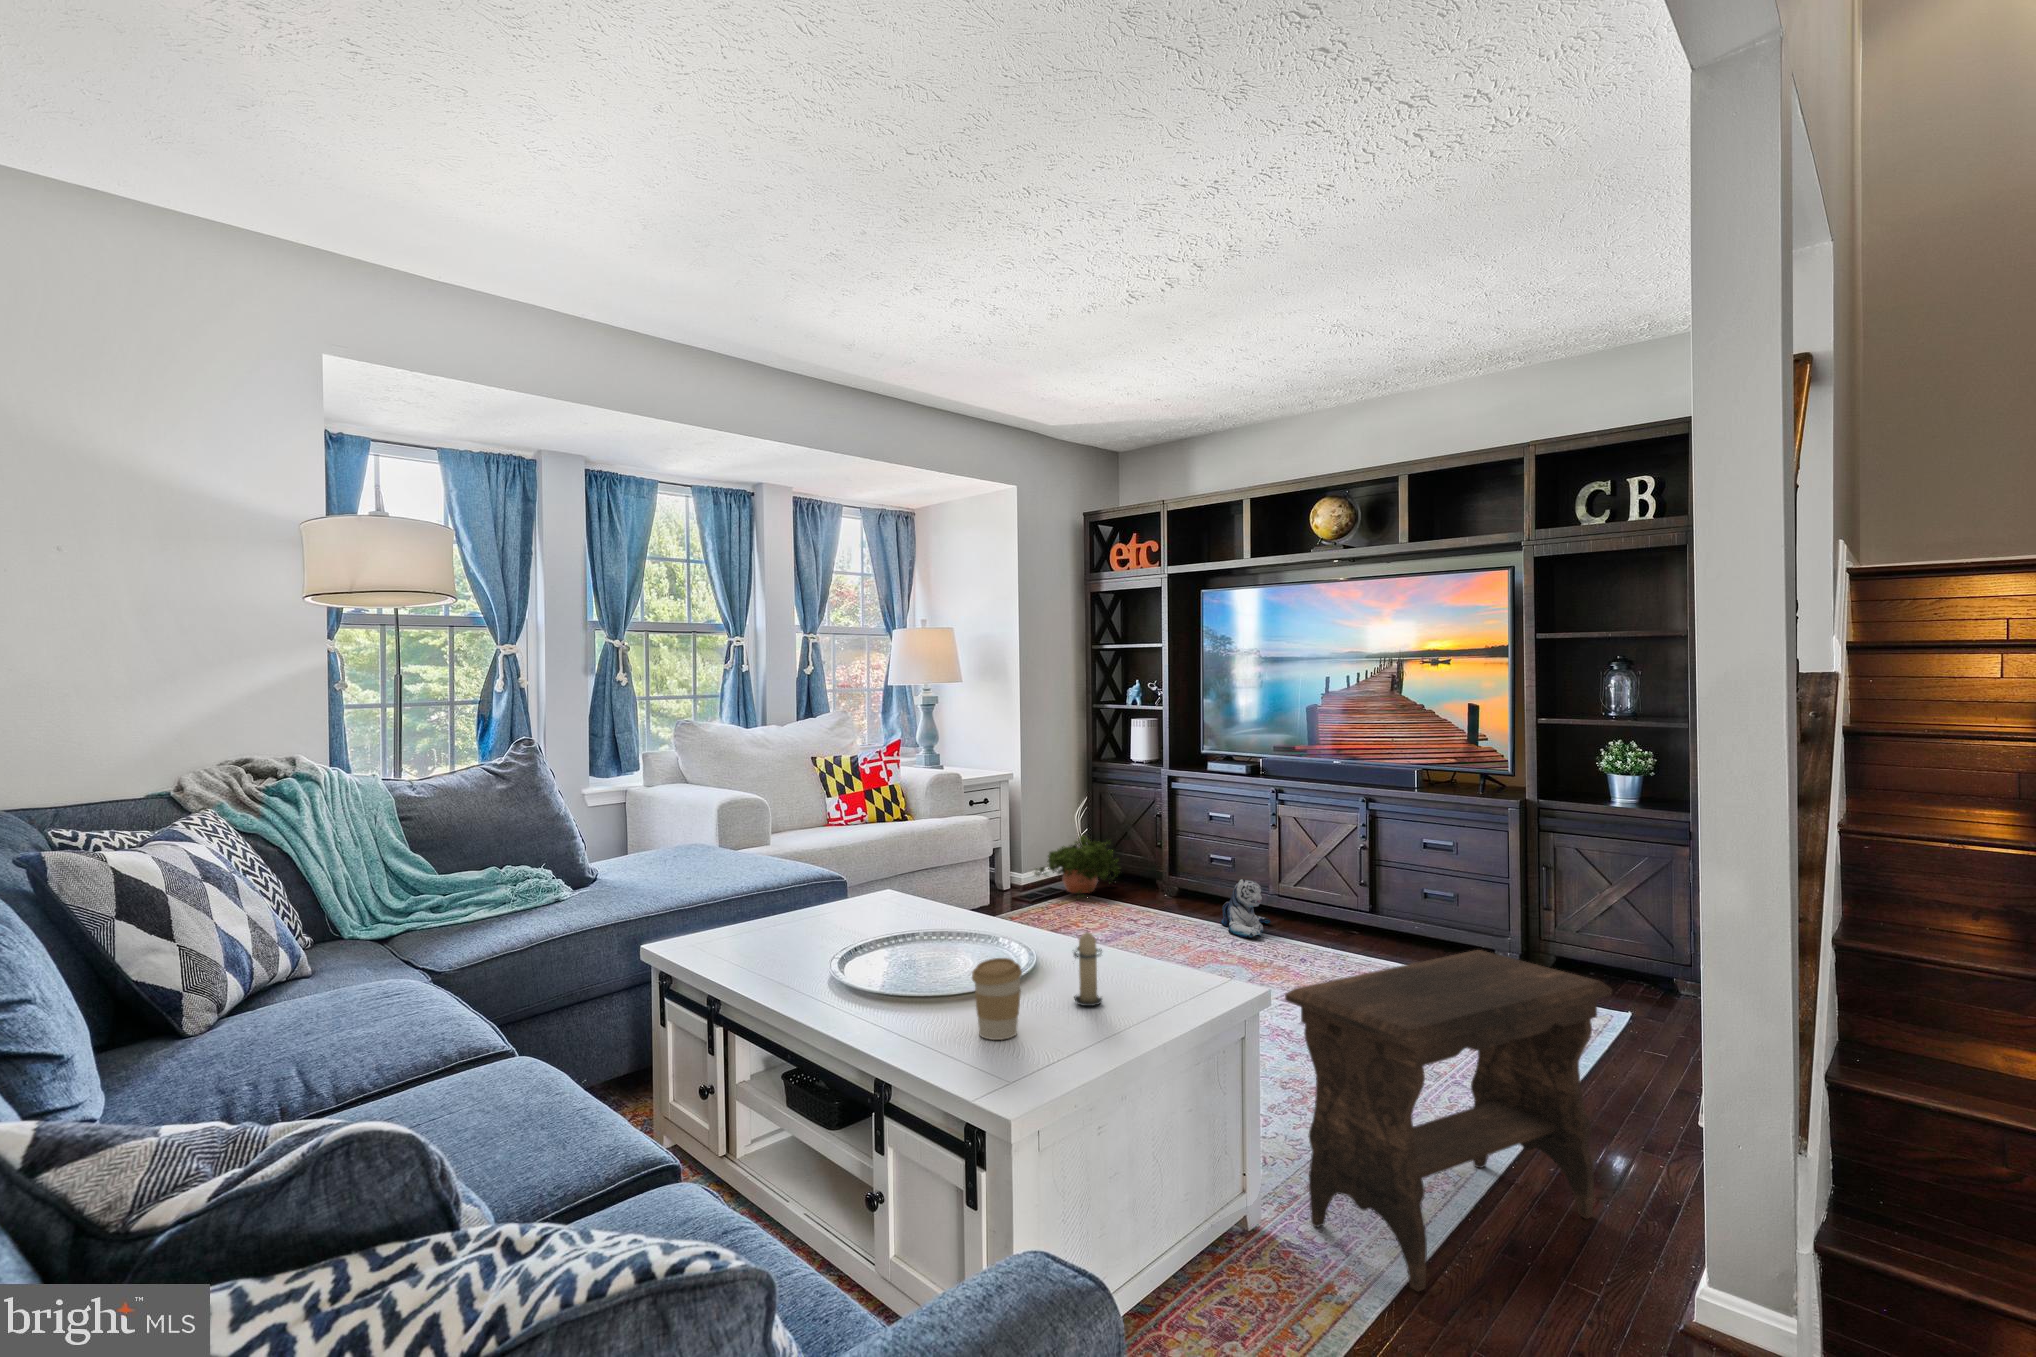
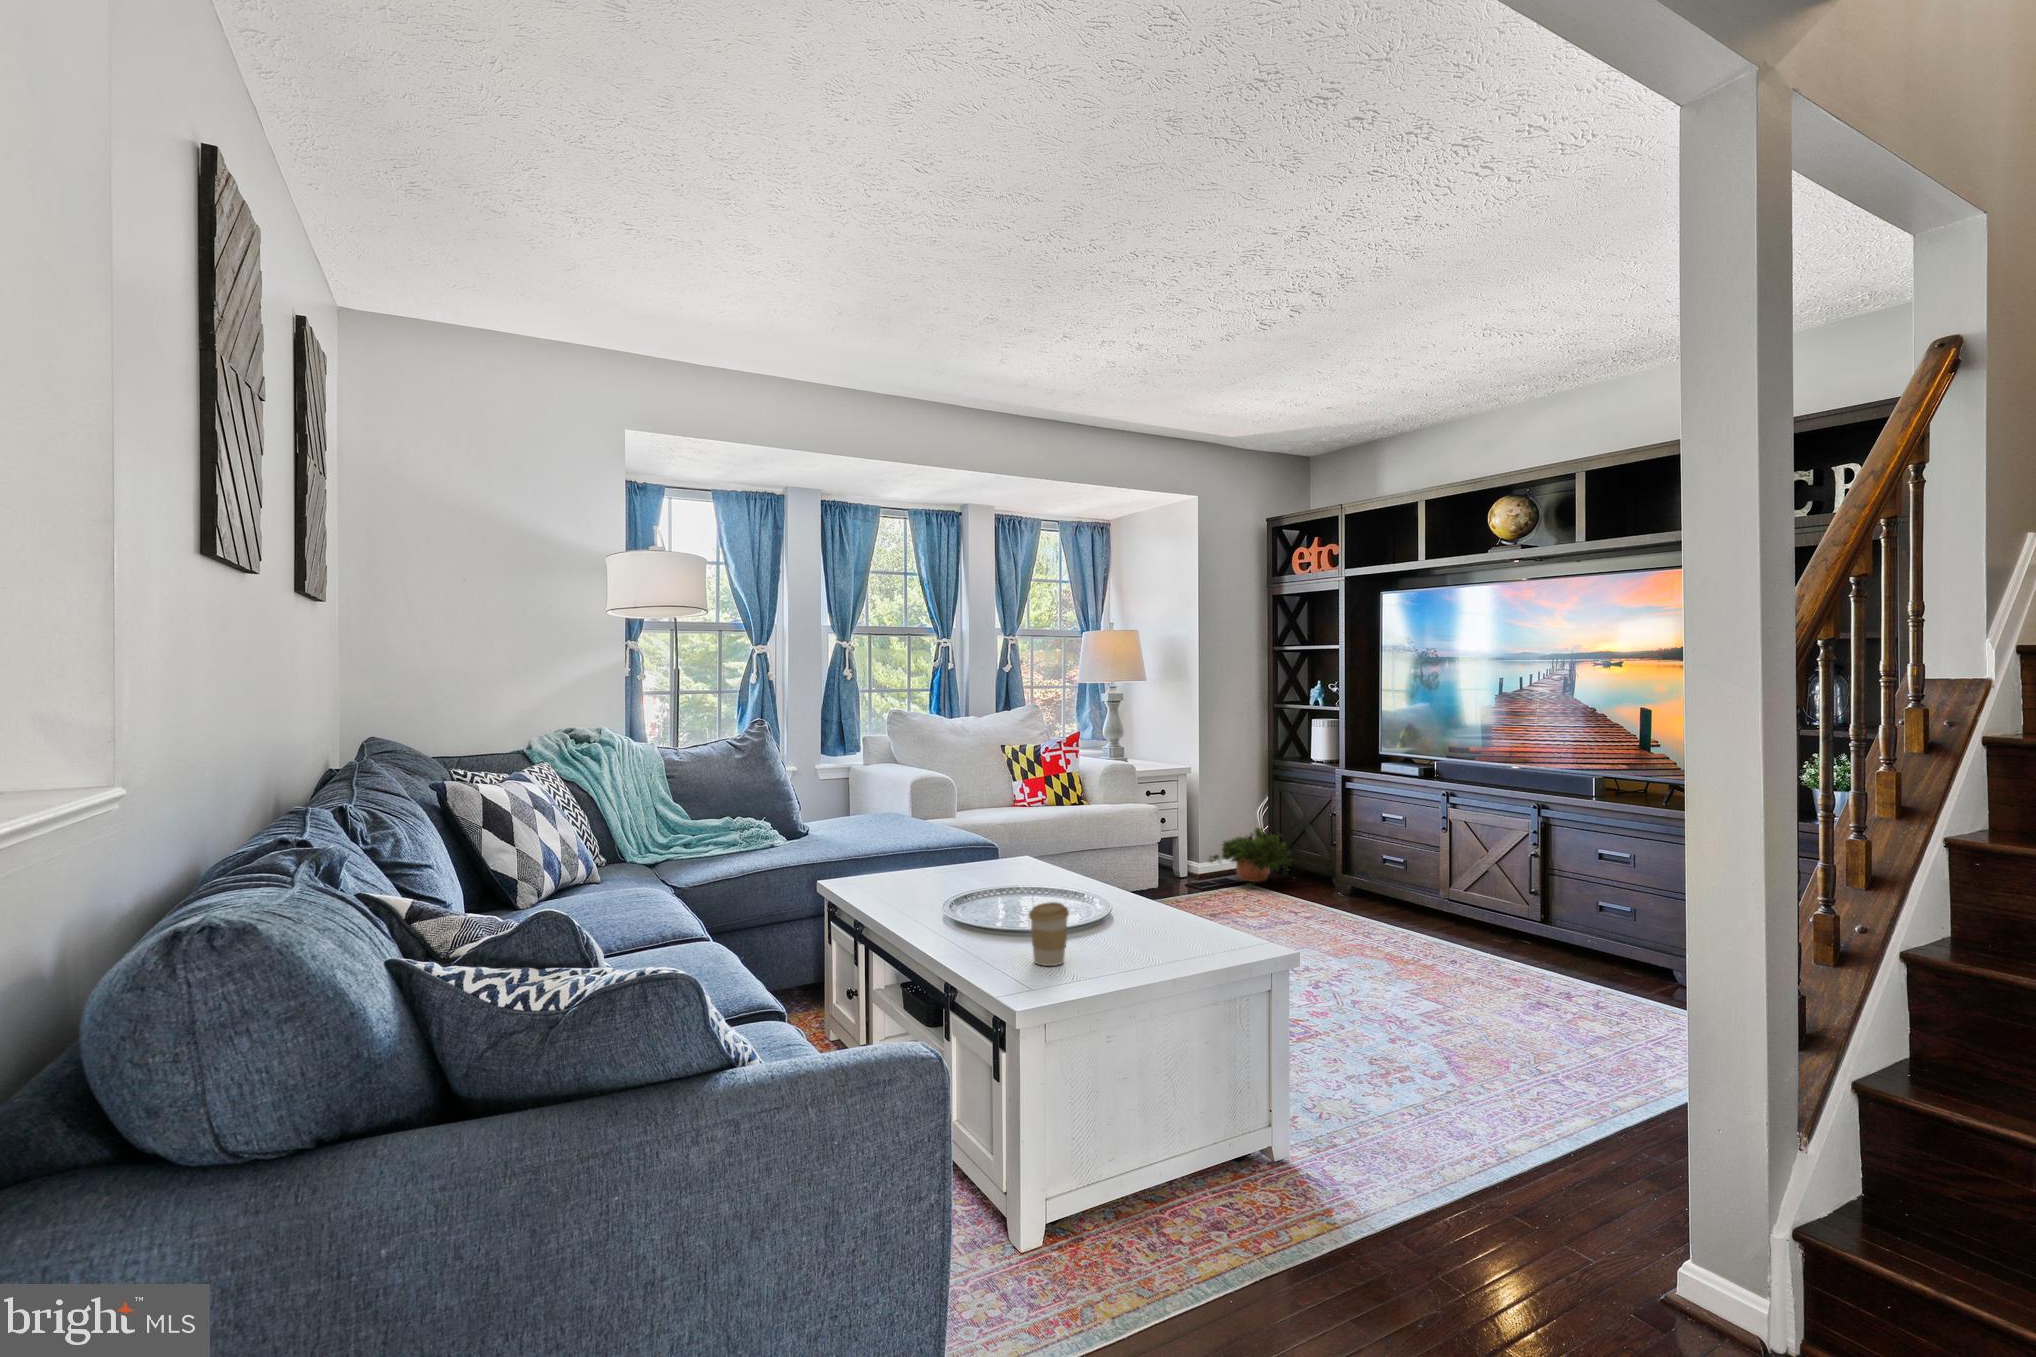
plush toy: present [1220,879,1271,938] -> none [1377,876,1429,933]
candle: present [1074,932,1102,1006] -> none [1120,885,1150,951]
footstool: present [1285,950,1612,1291] -> none [1315,939,1638,1222]

